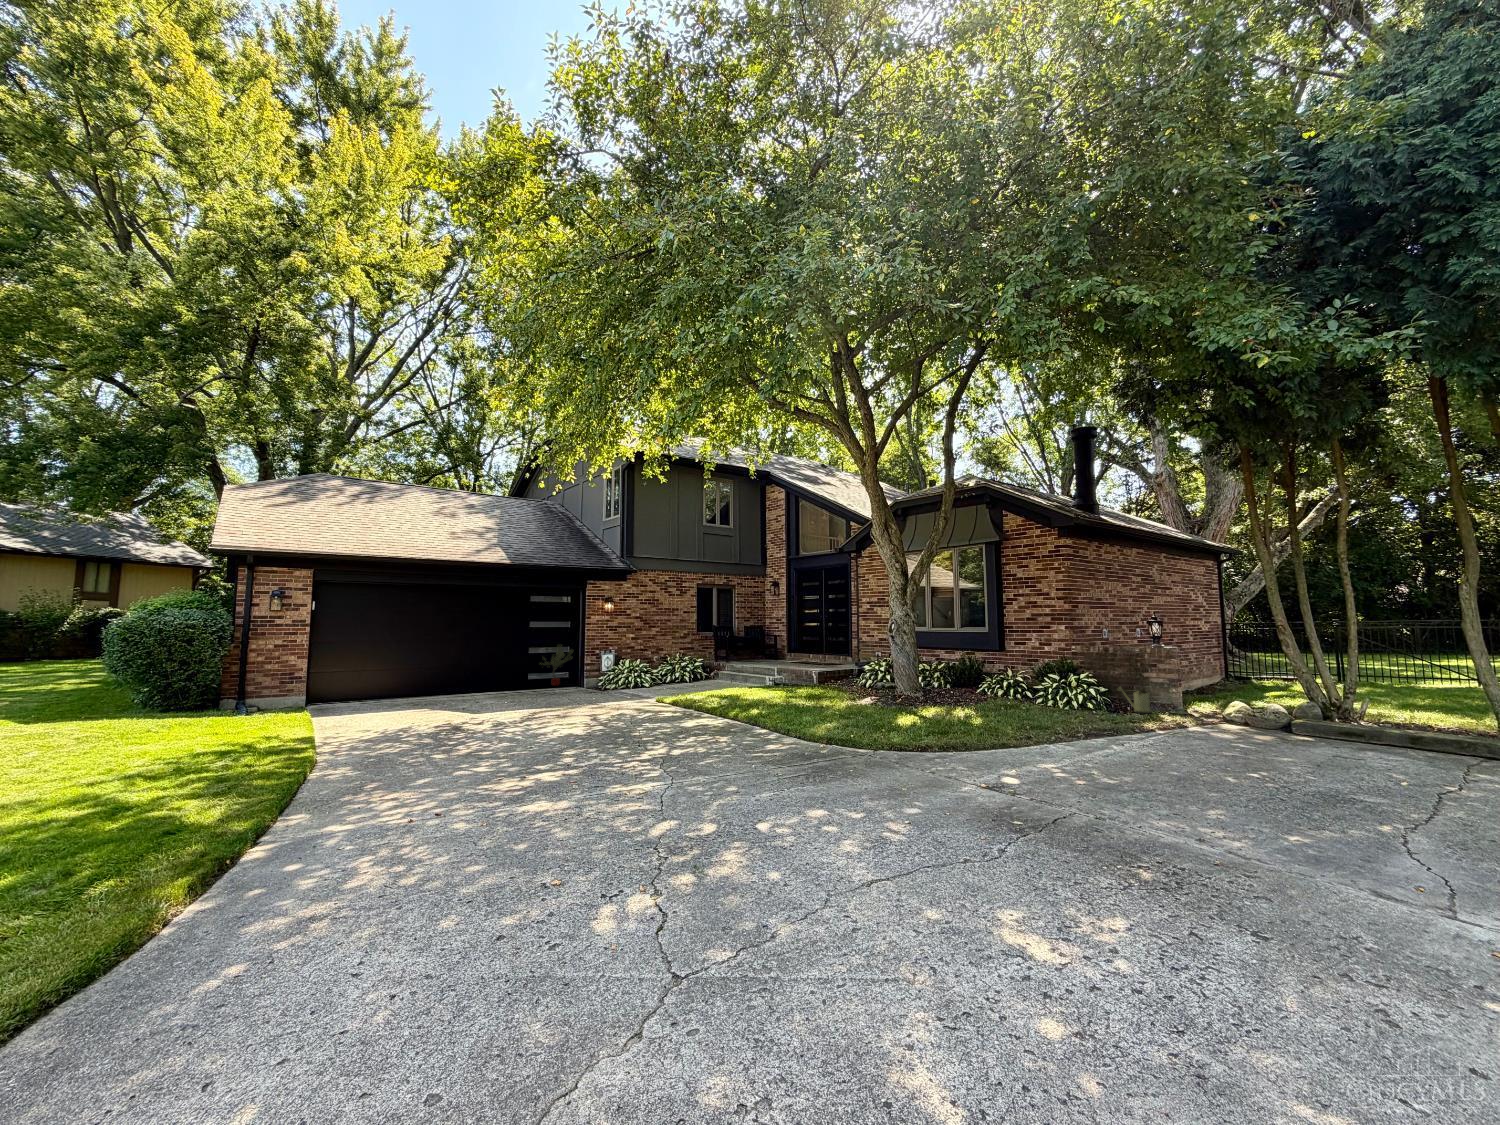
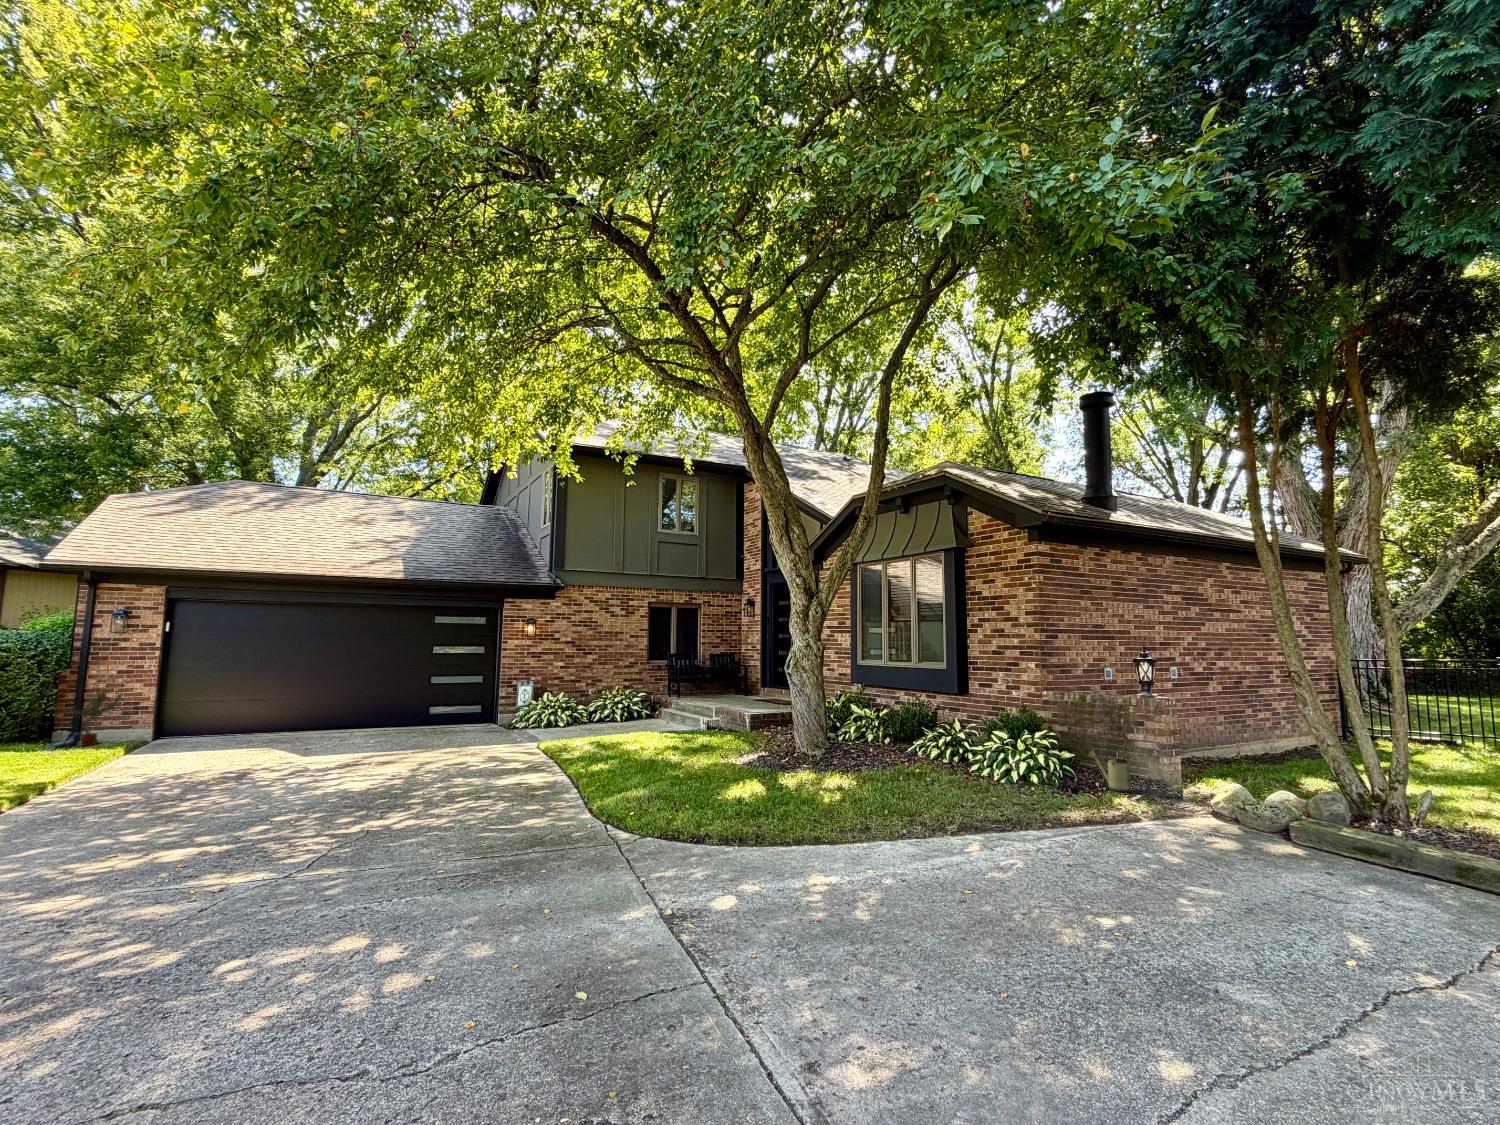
potted tree: present [540,646,573,686] -> present [62,685,122,746]

